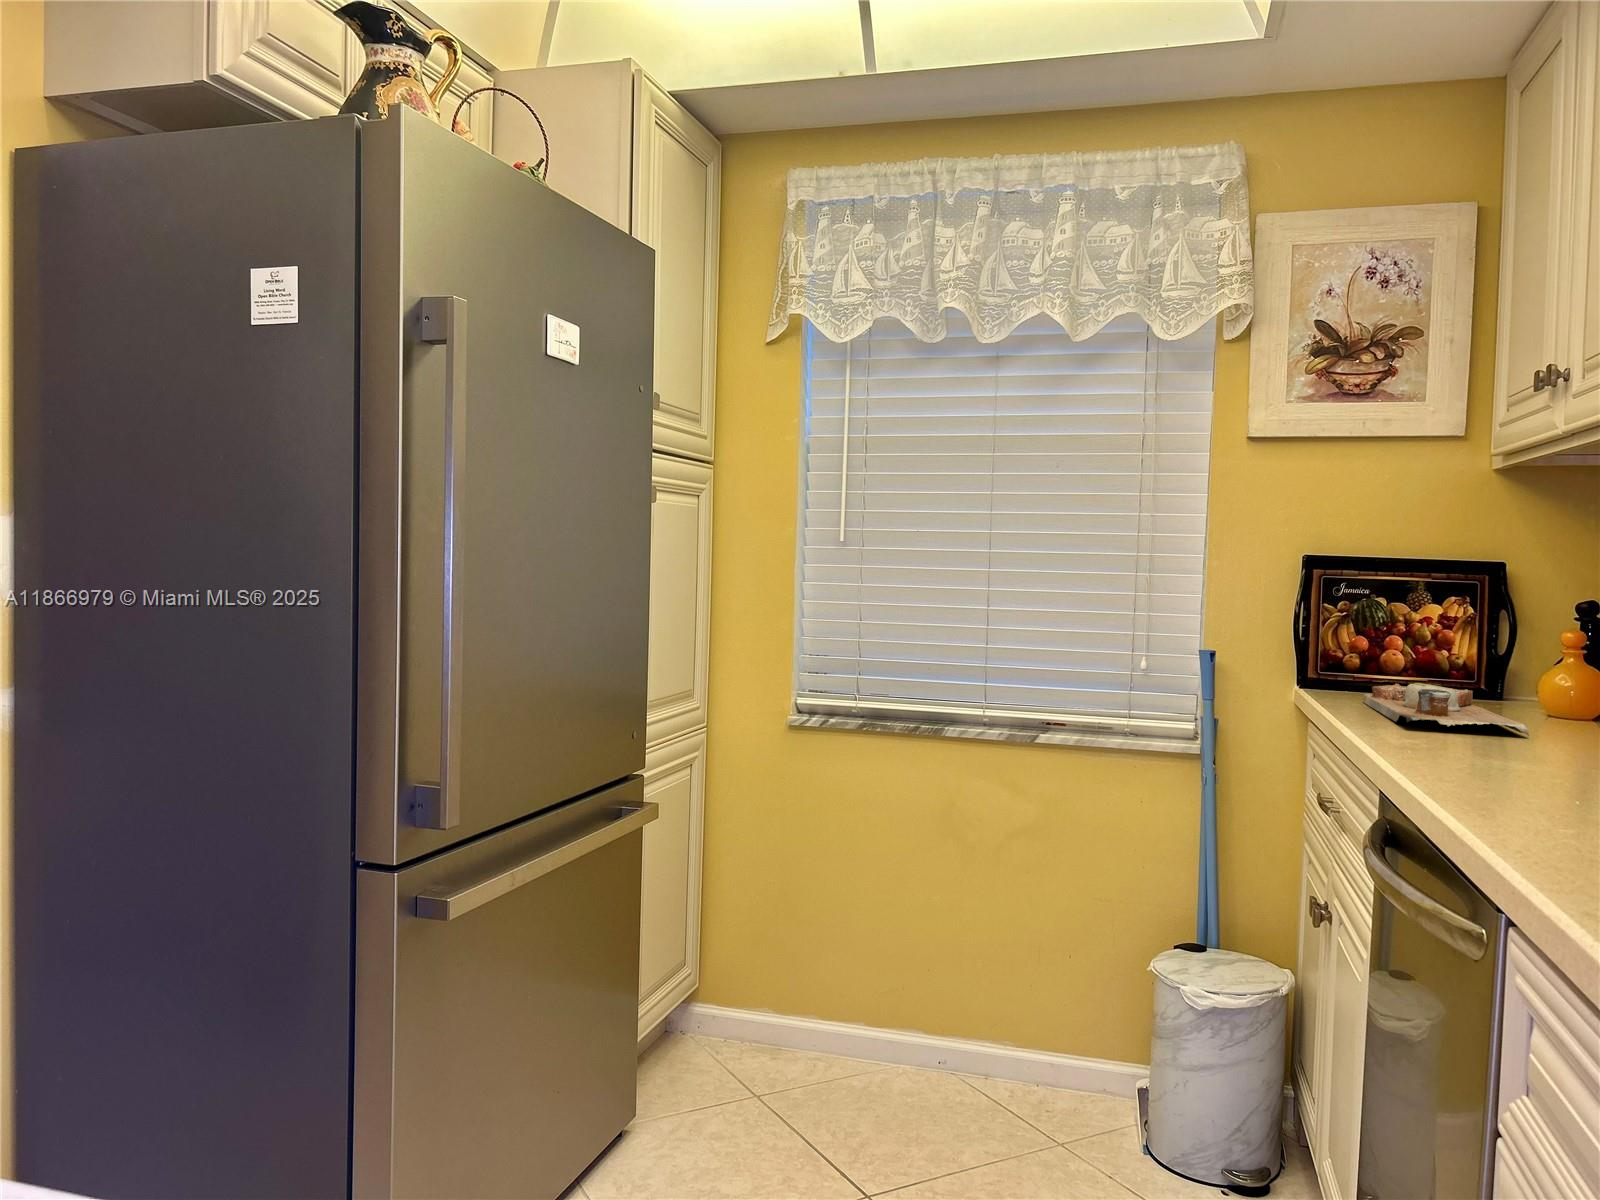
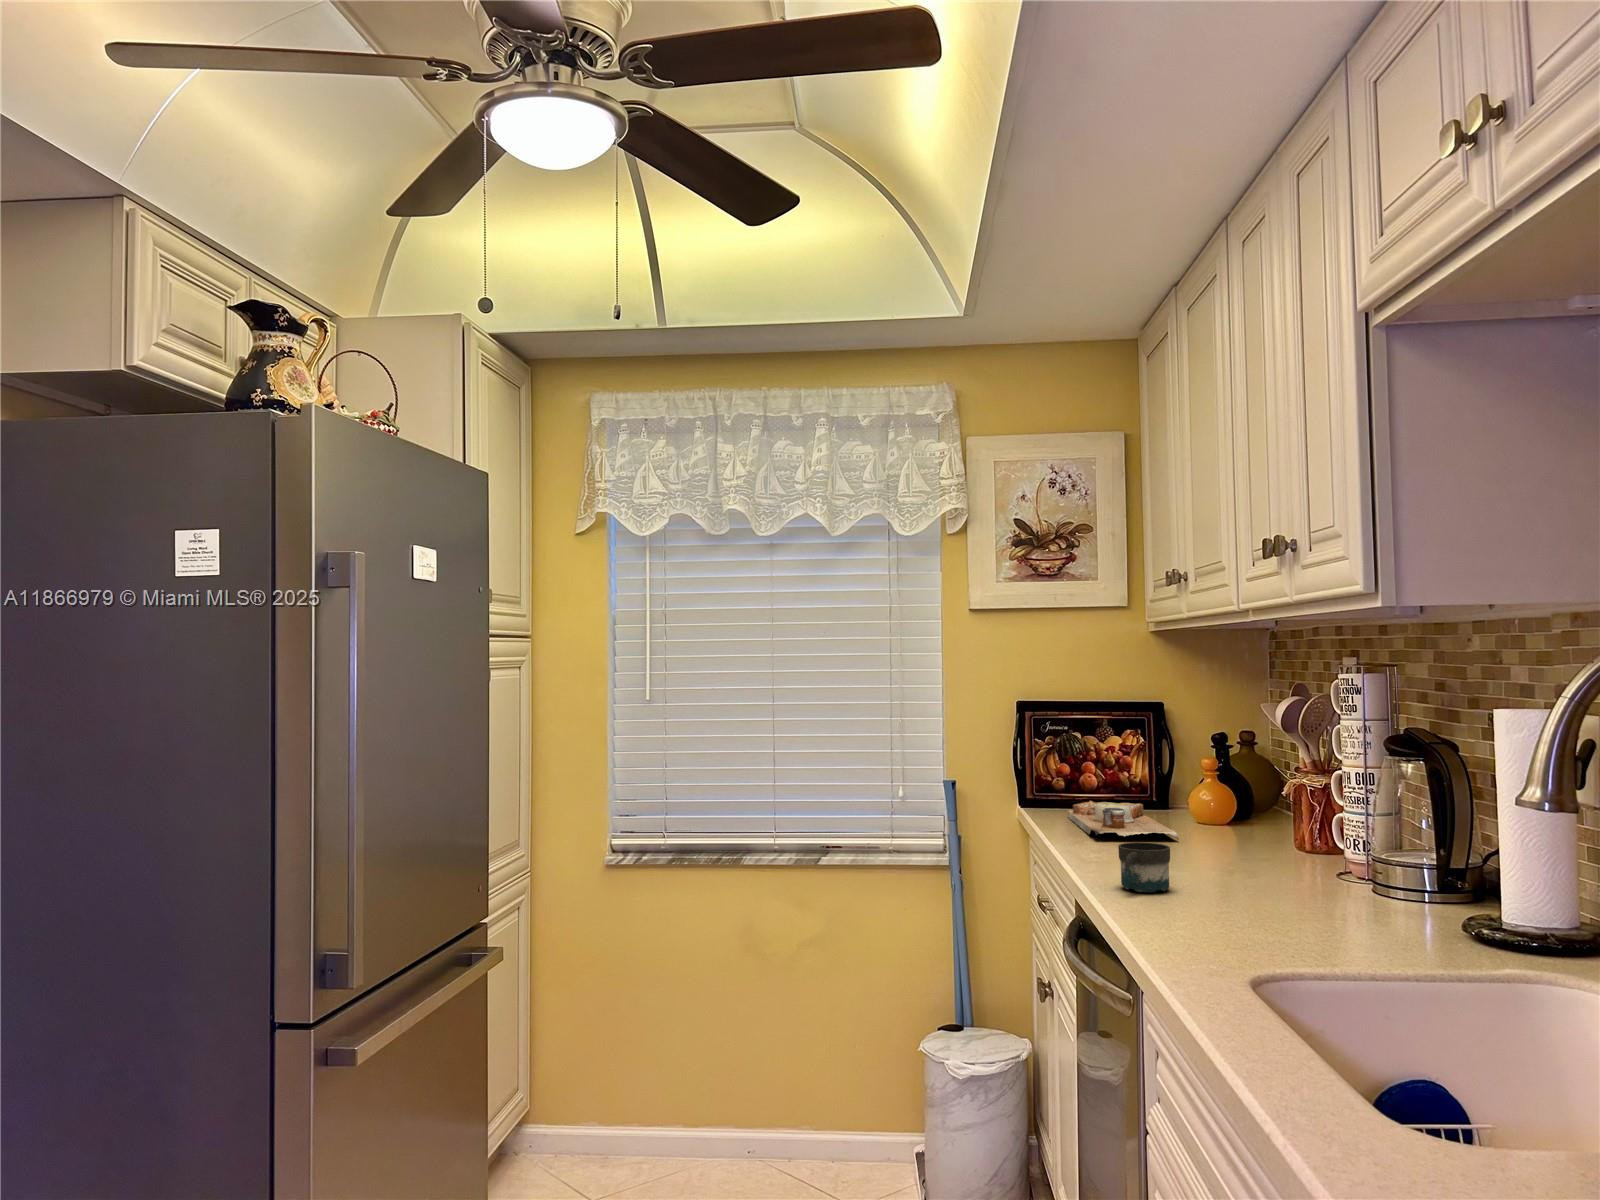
mug: none [1452,724,1534,793] -> present [1118,842,1170,892]

